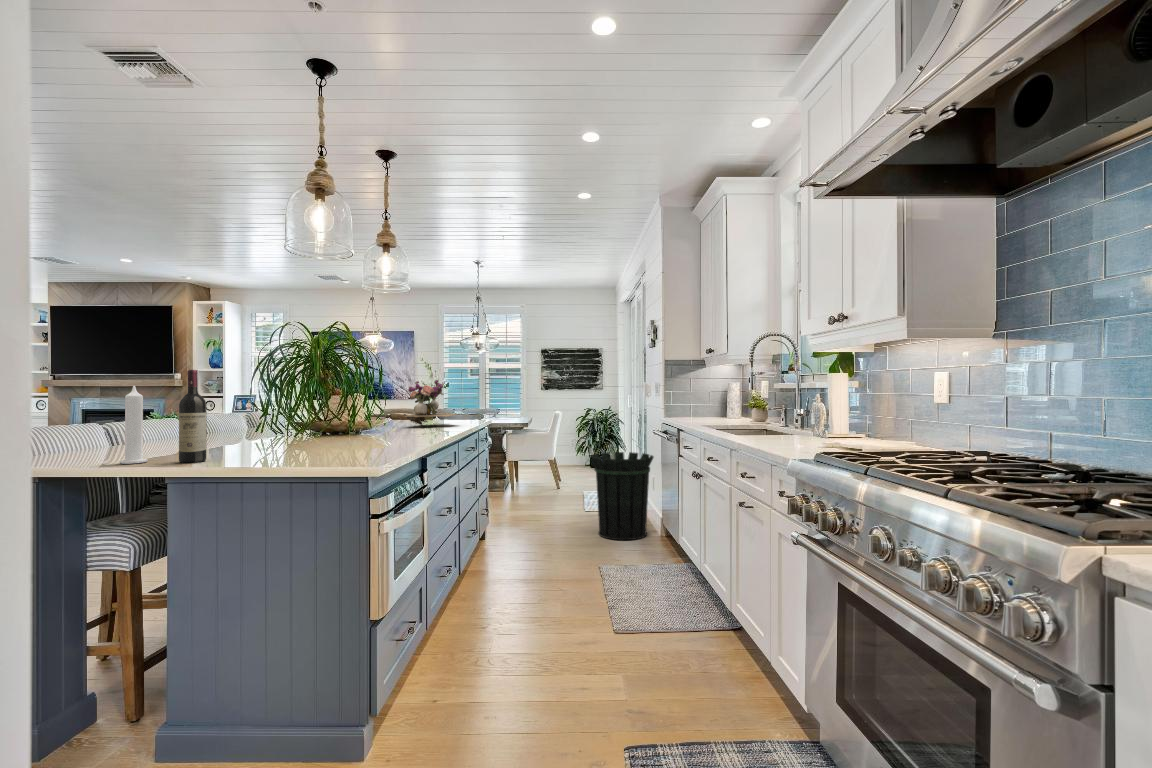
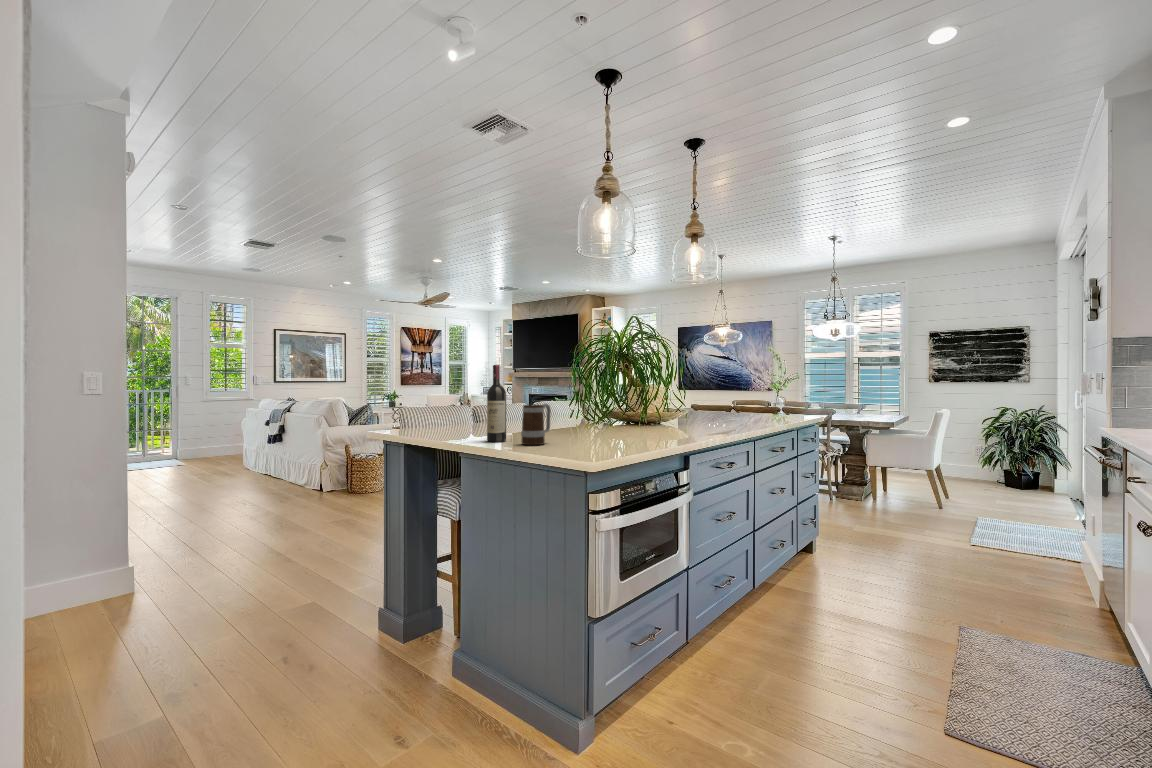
flower arrangement: present [404,380,460,426] -> none [718,370,781,421]
candle: present [120,386,148,464] -> none [455,378,473,439]
mug: none [237,414,271,462] -> present [521,403,551,445]
waste bin: present [591,452,654,540] -> none [971,468,1085,596]

